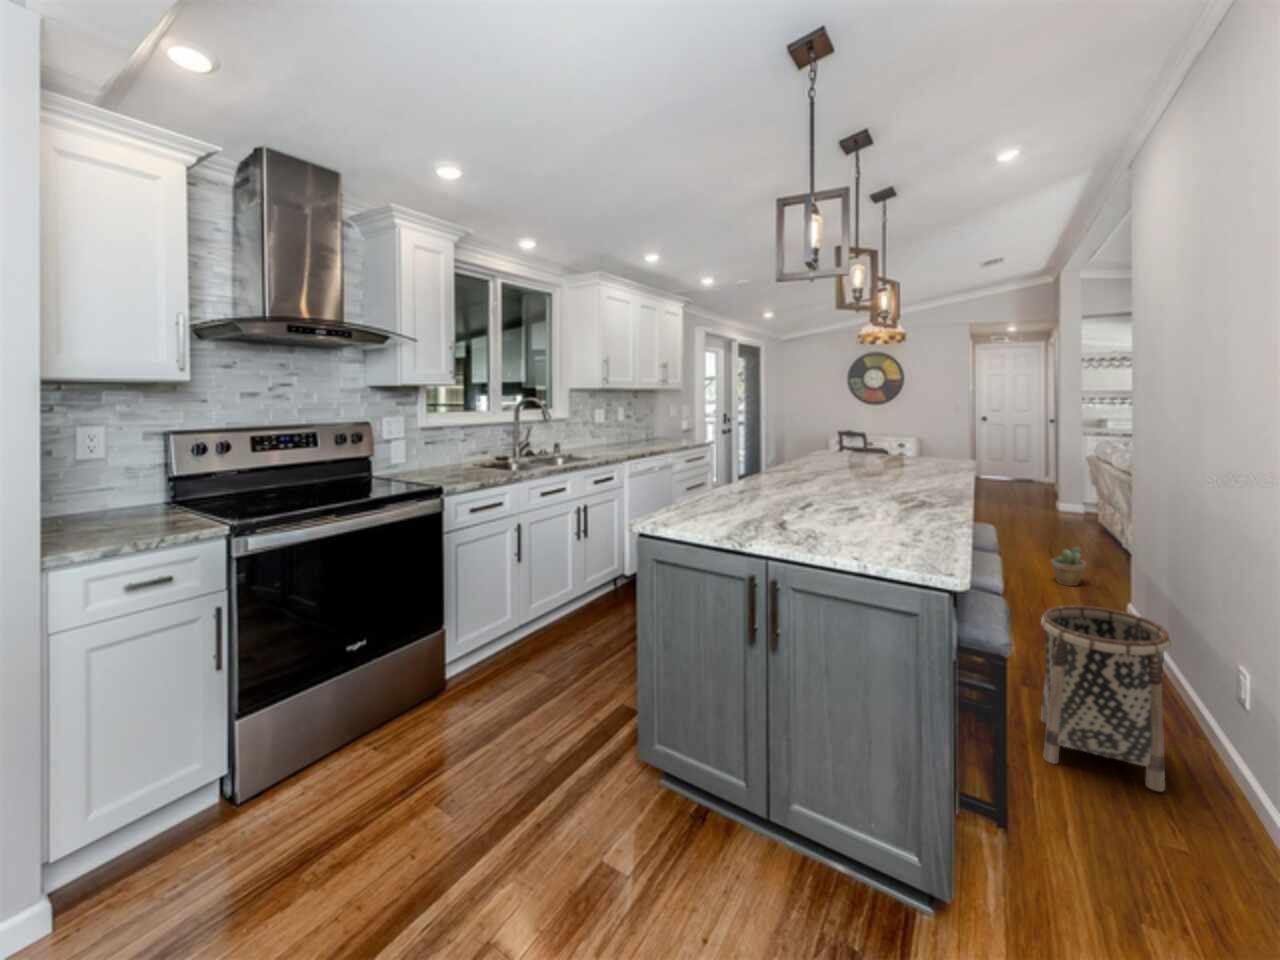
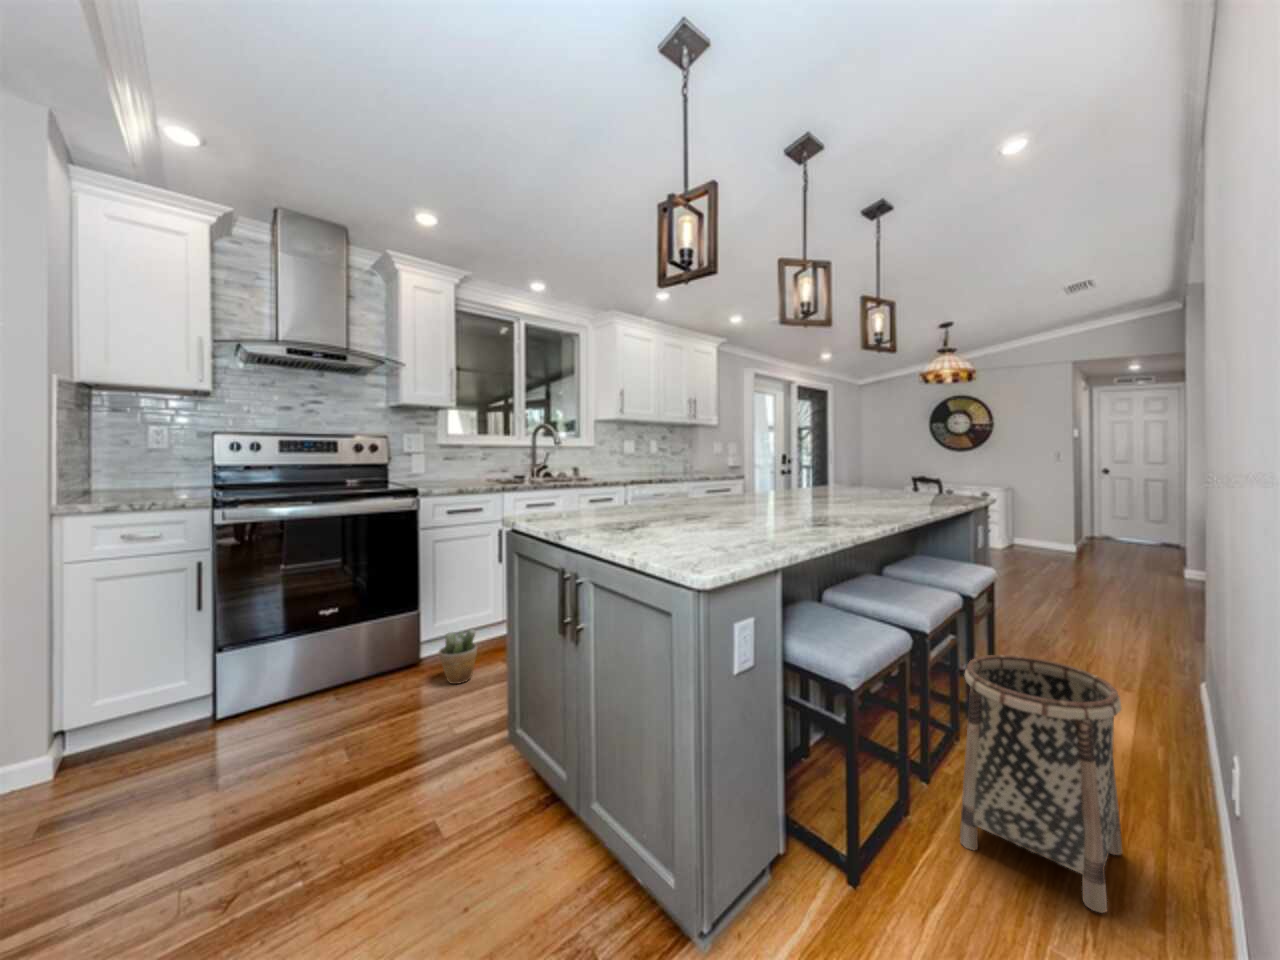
potted plant: present [1051,547,1086,586] -> present [439,629,477,684]

